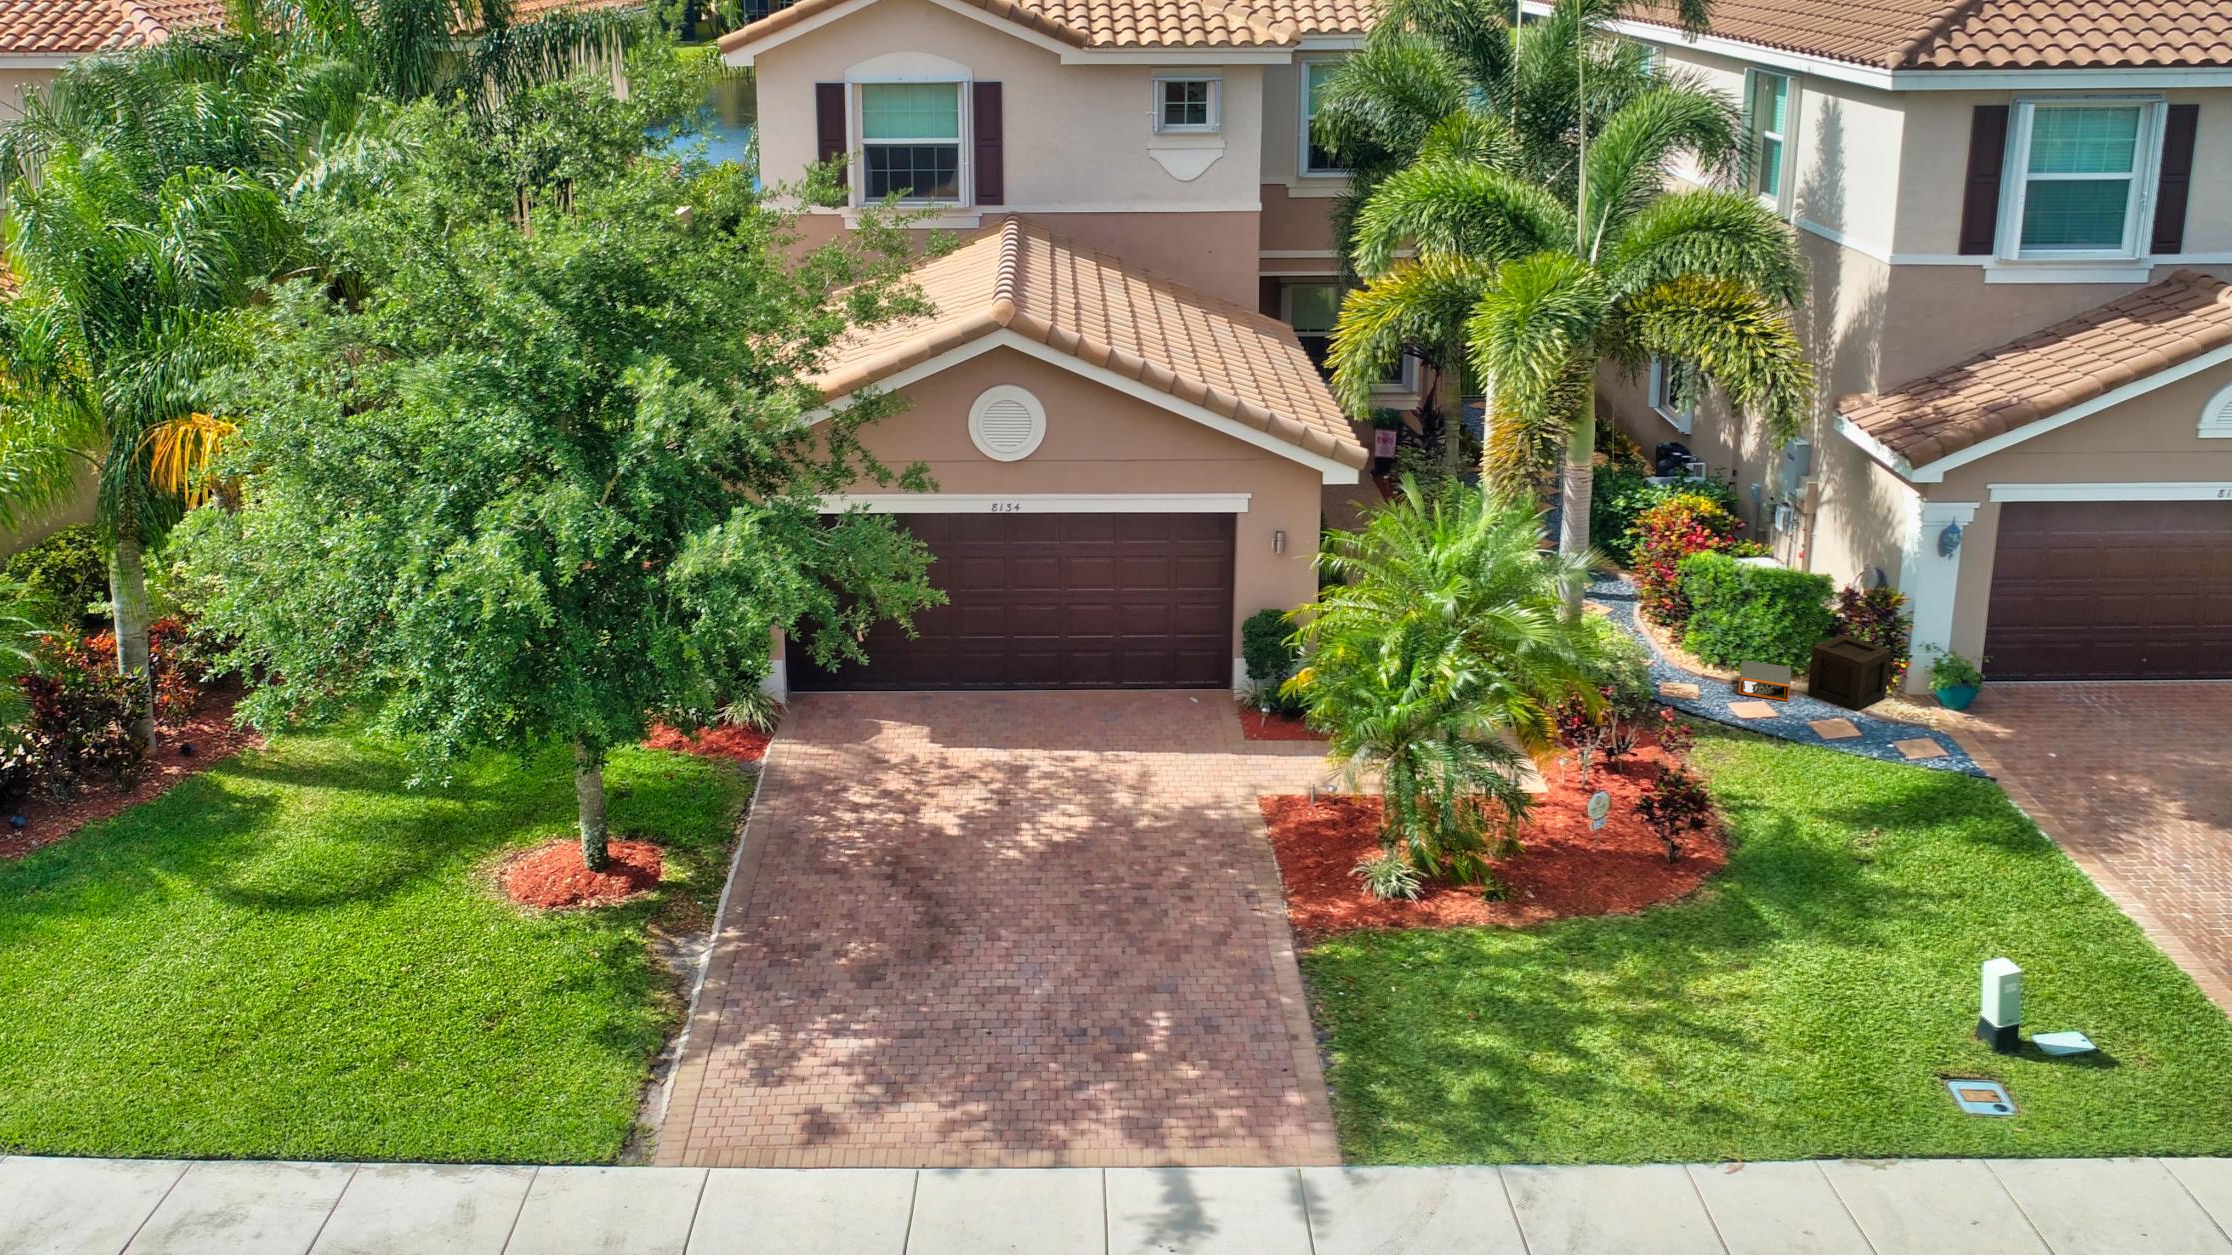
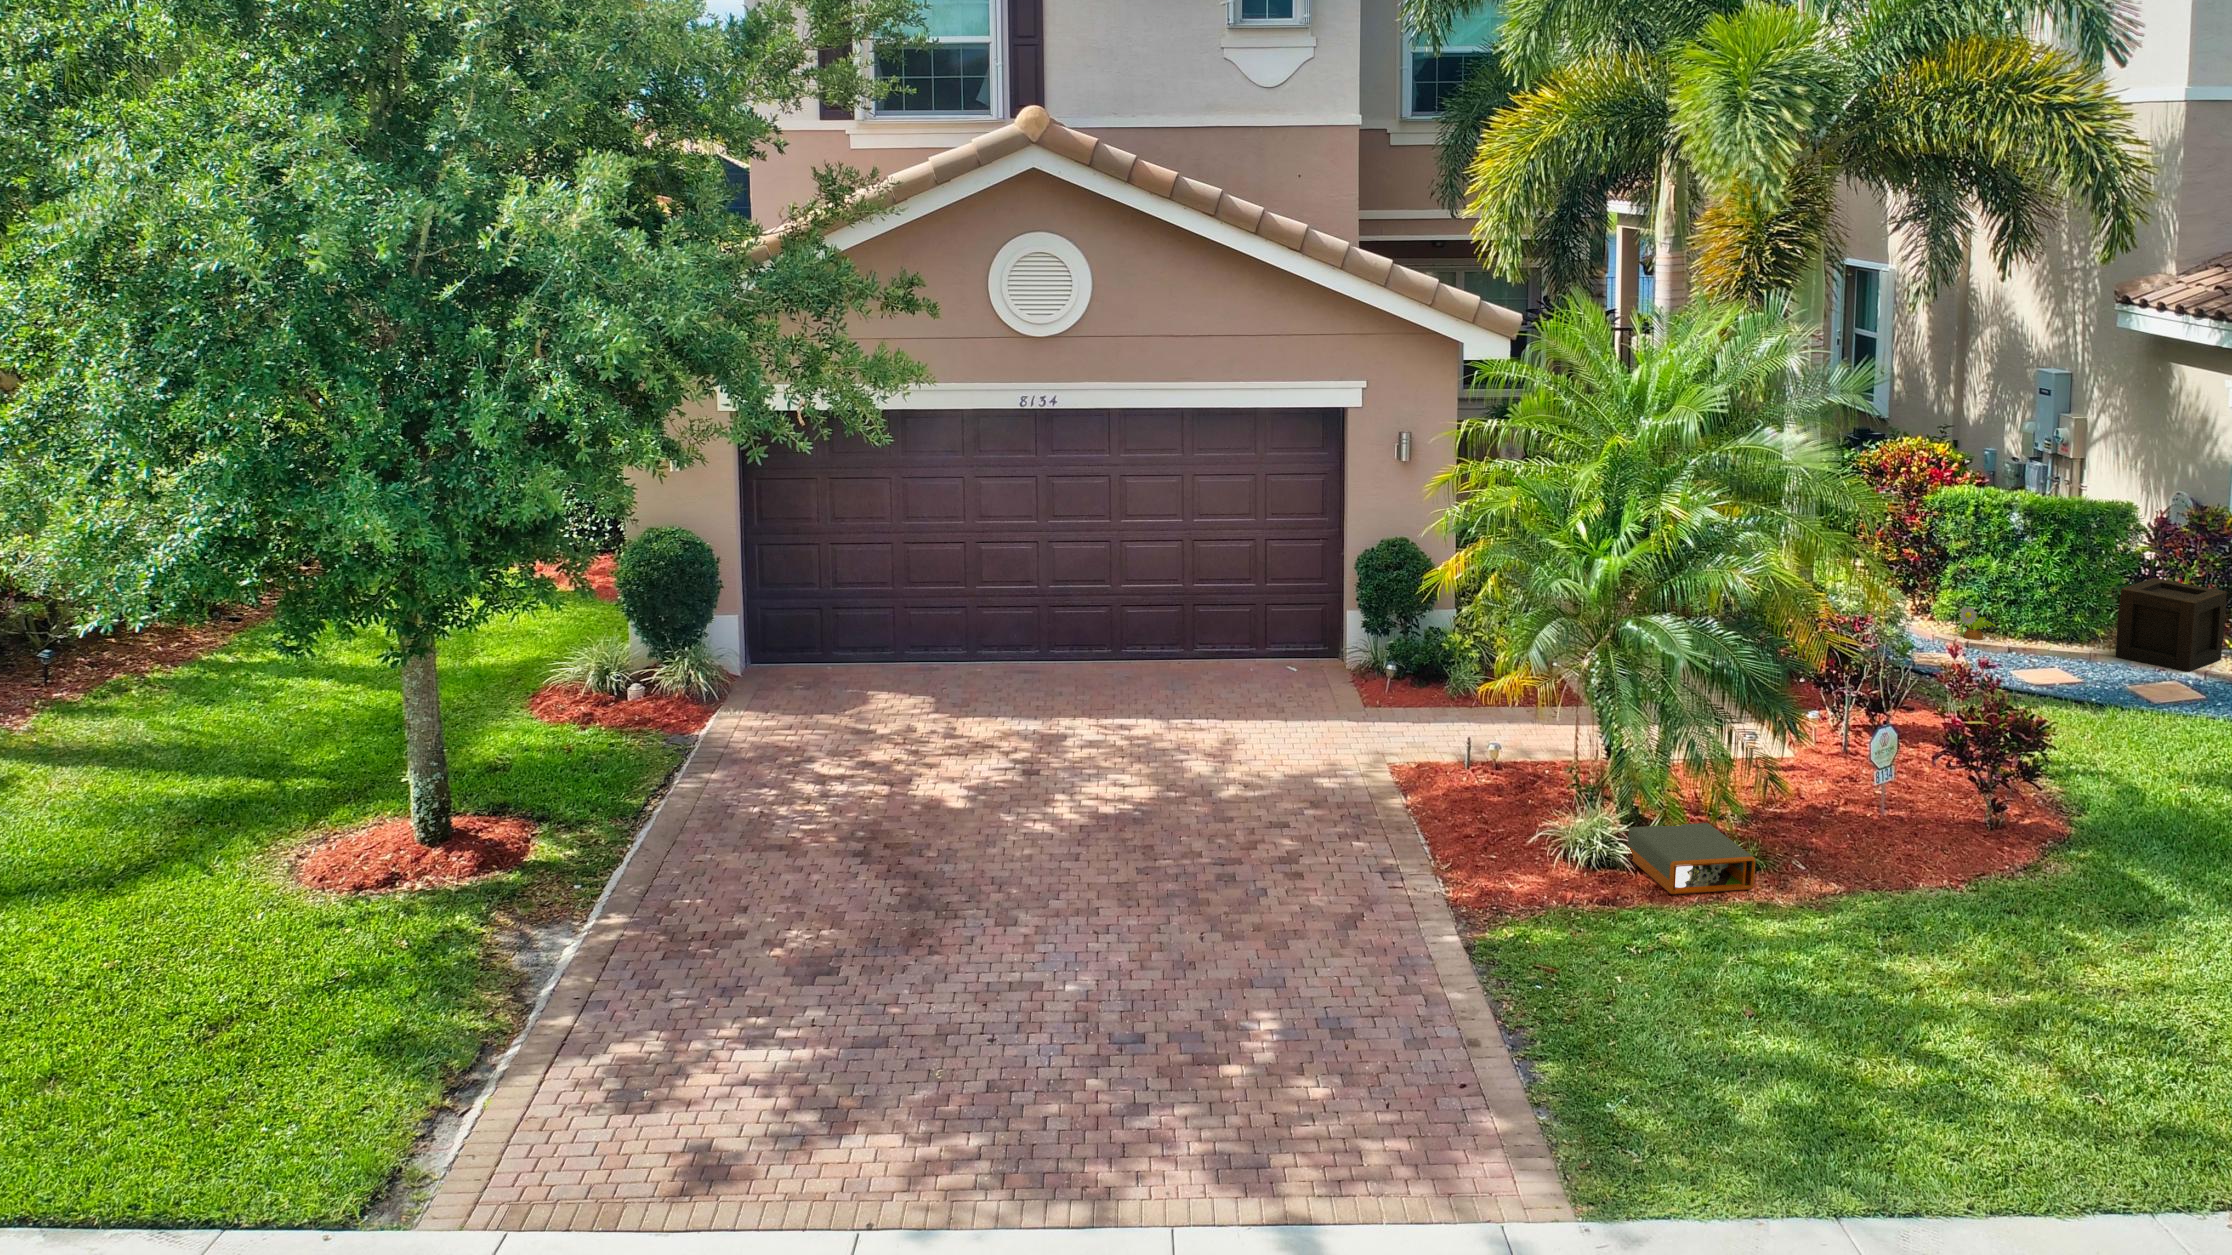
decorative plant: none [1695,651,1723,676] -> present [1956,606,1995,640]
storage box: present [1738,660,1791,701] -> present [1628,823,1756,894]

